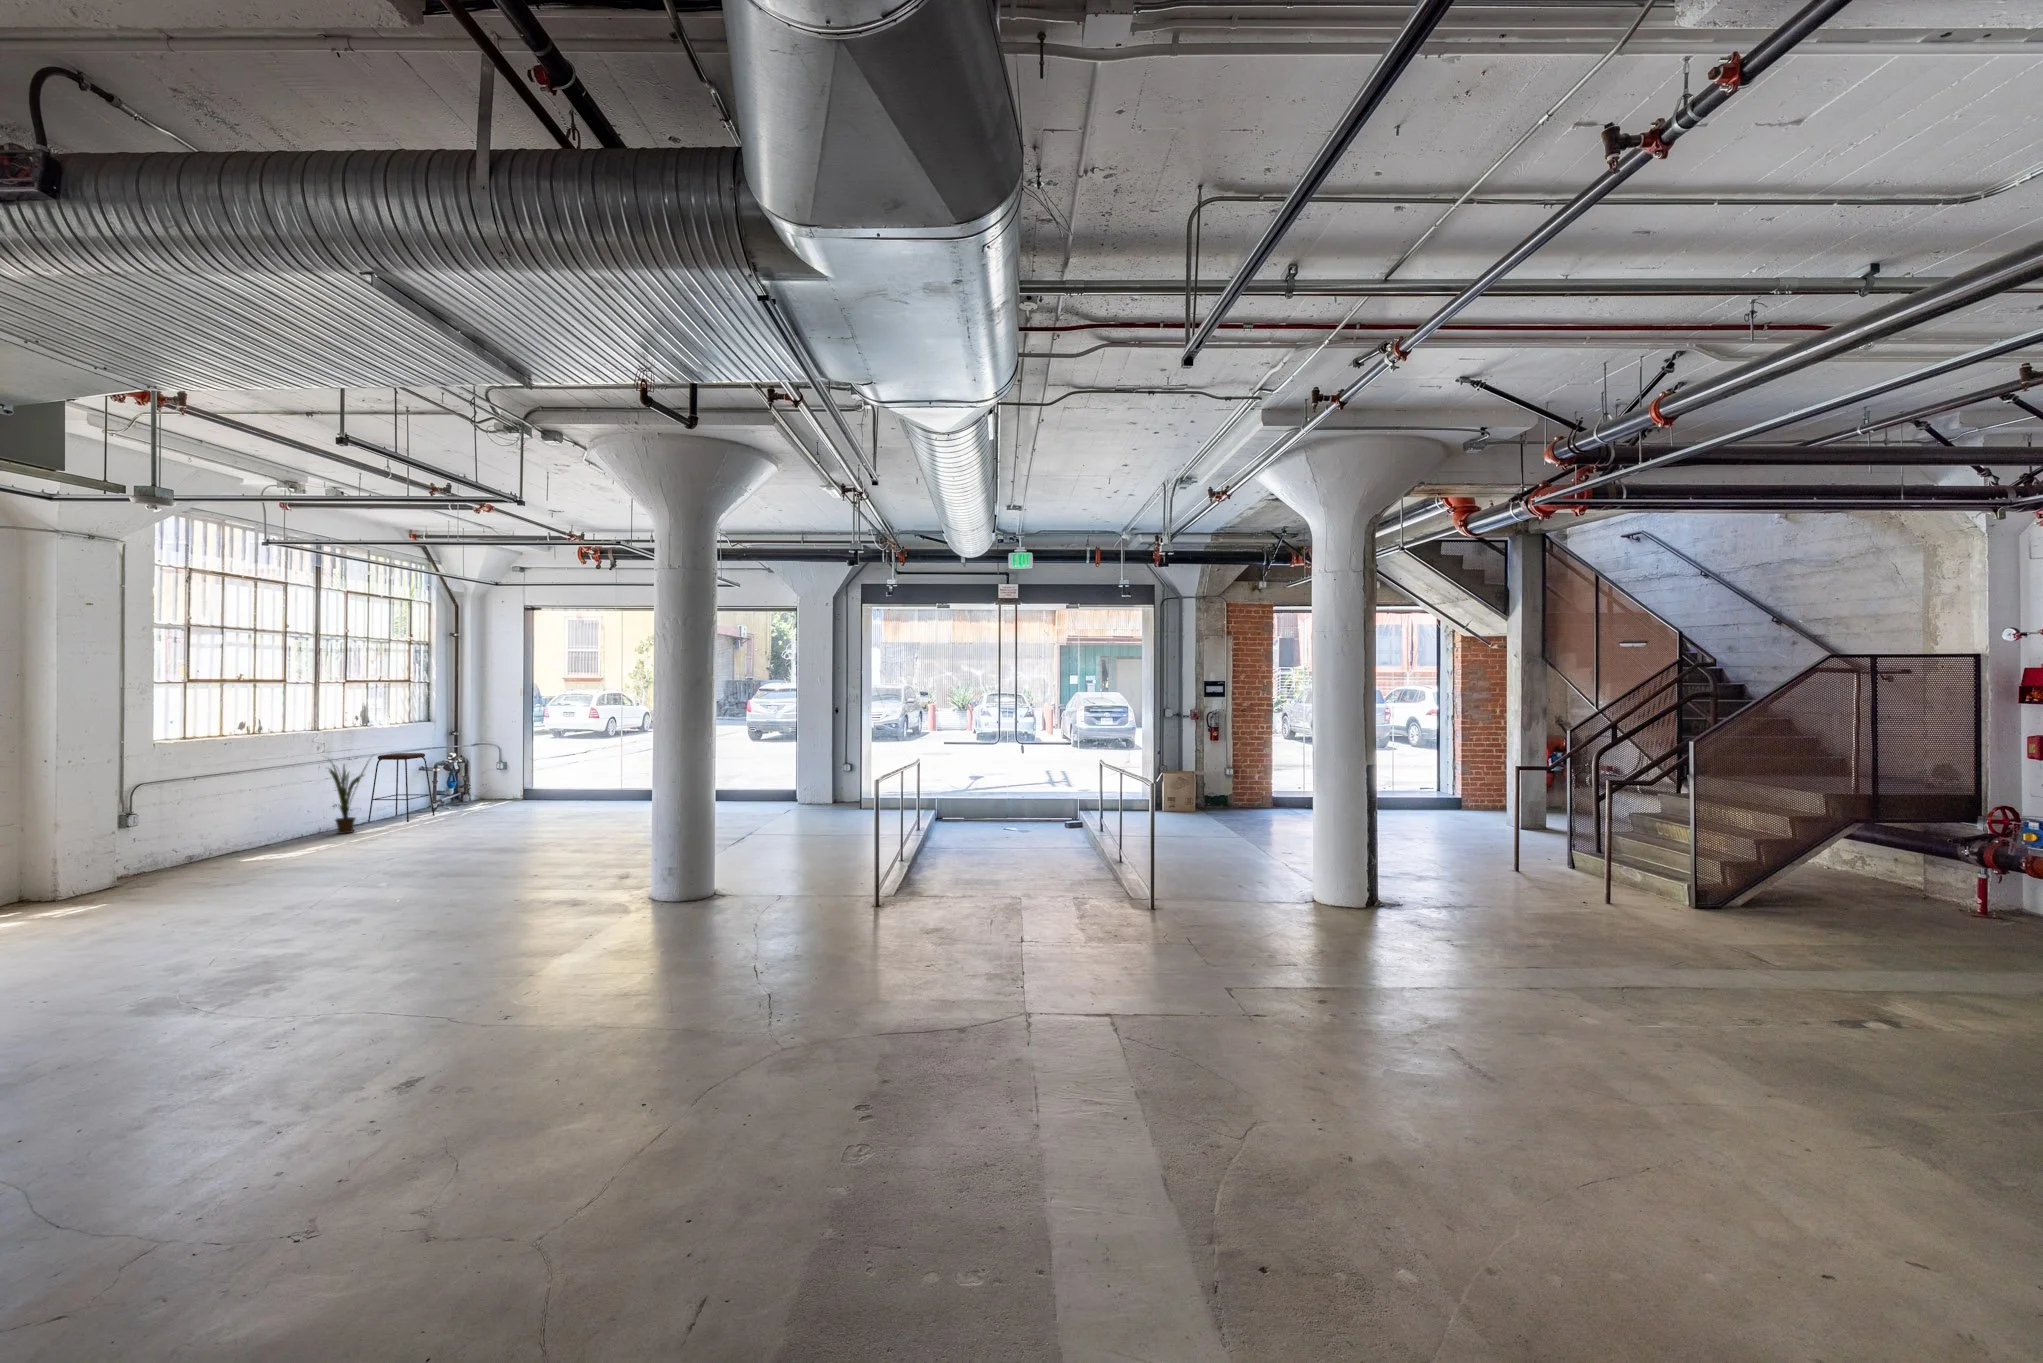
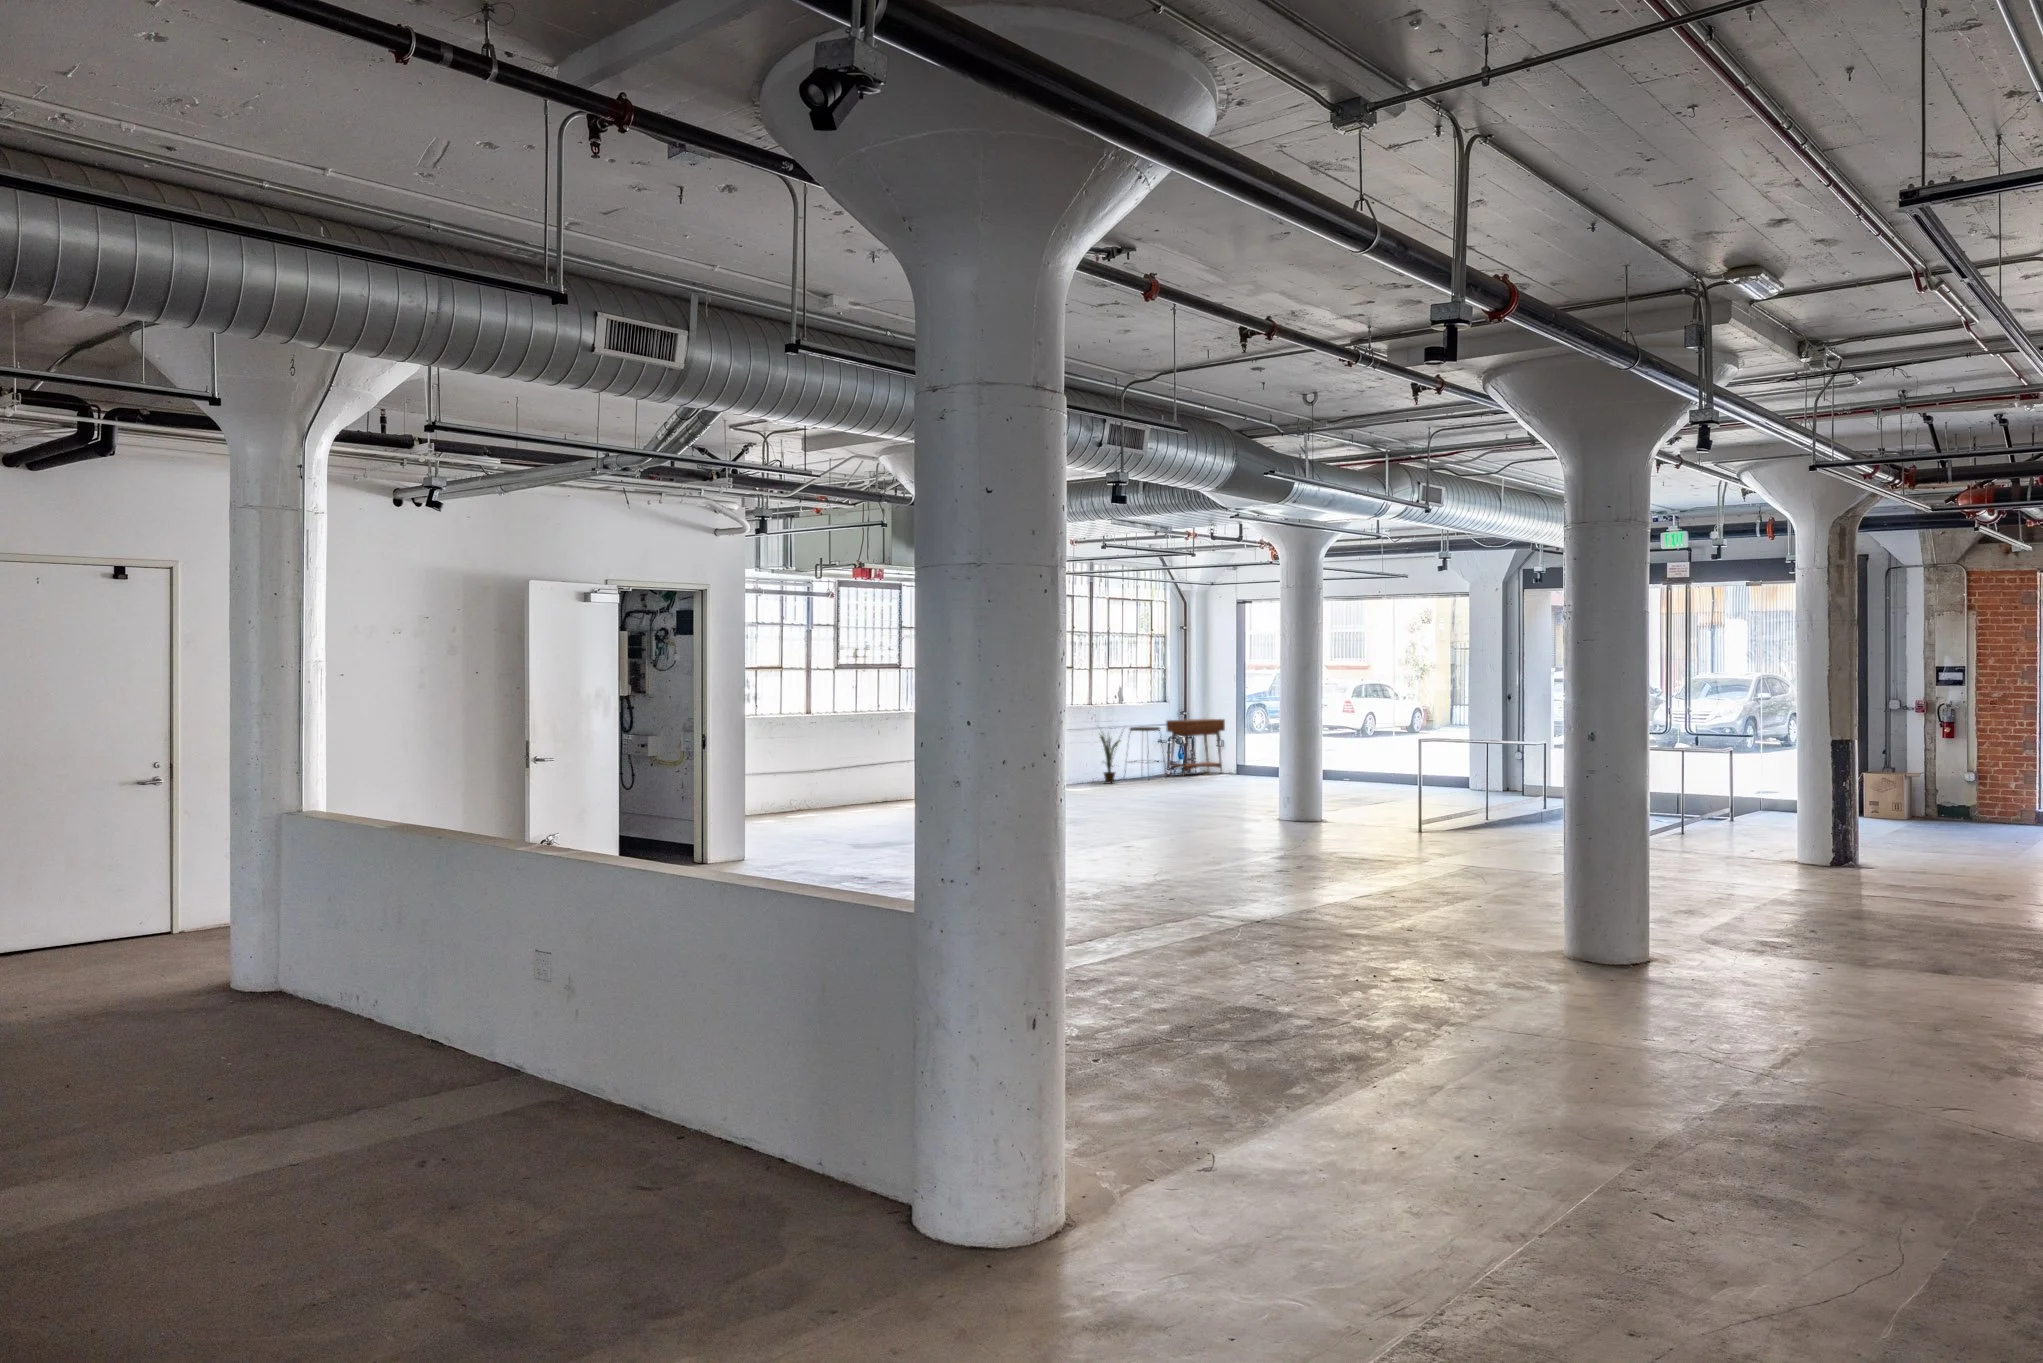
console table: none [432,739,510,809] -> present [1166,719,1225,774]

